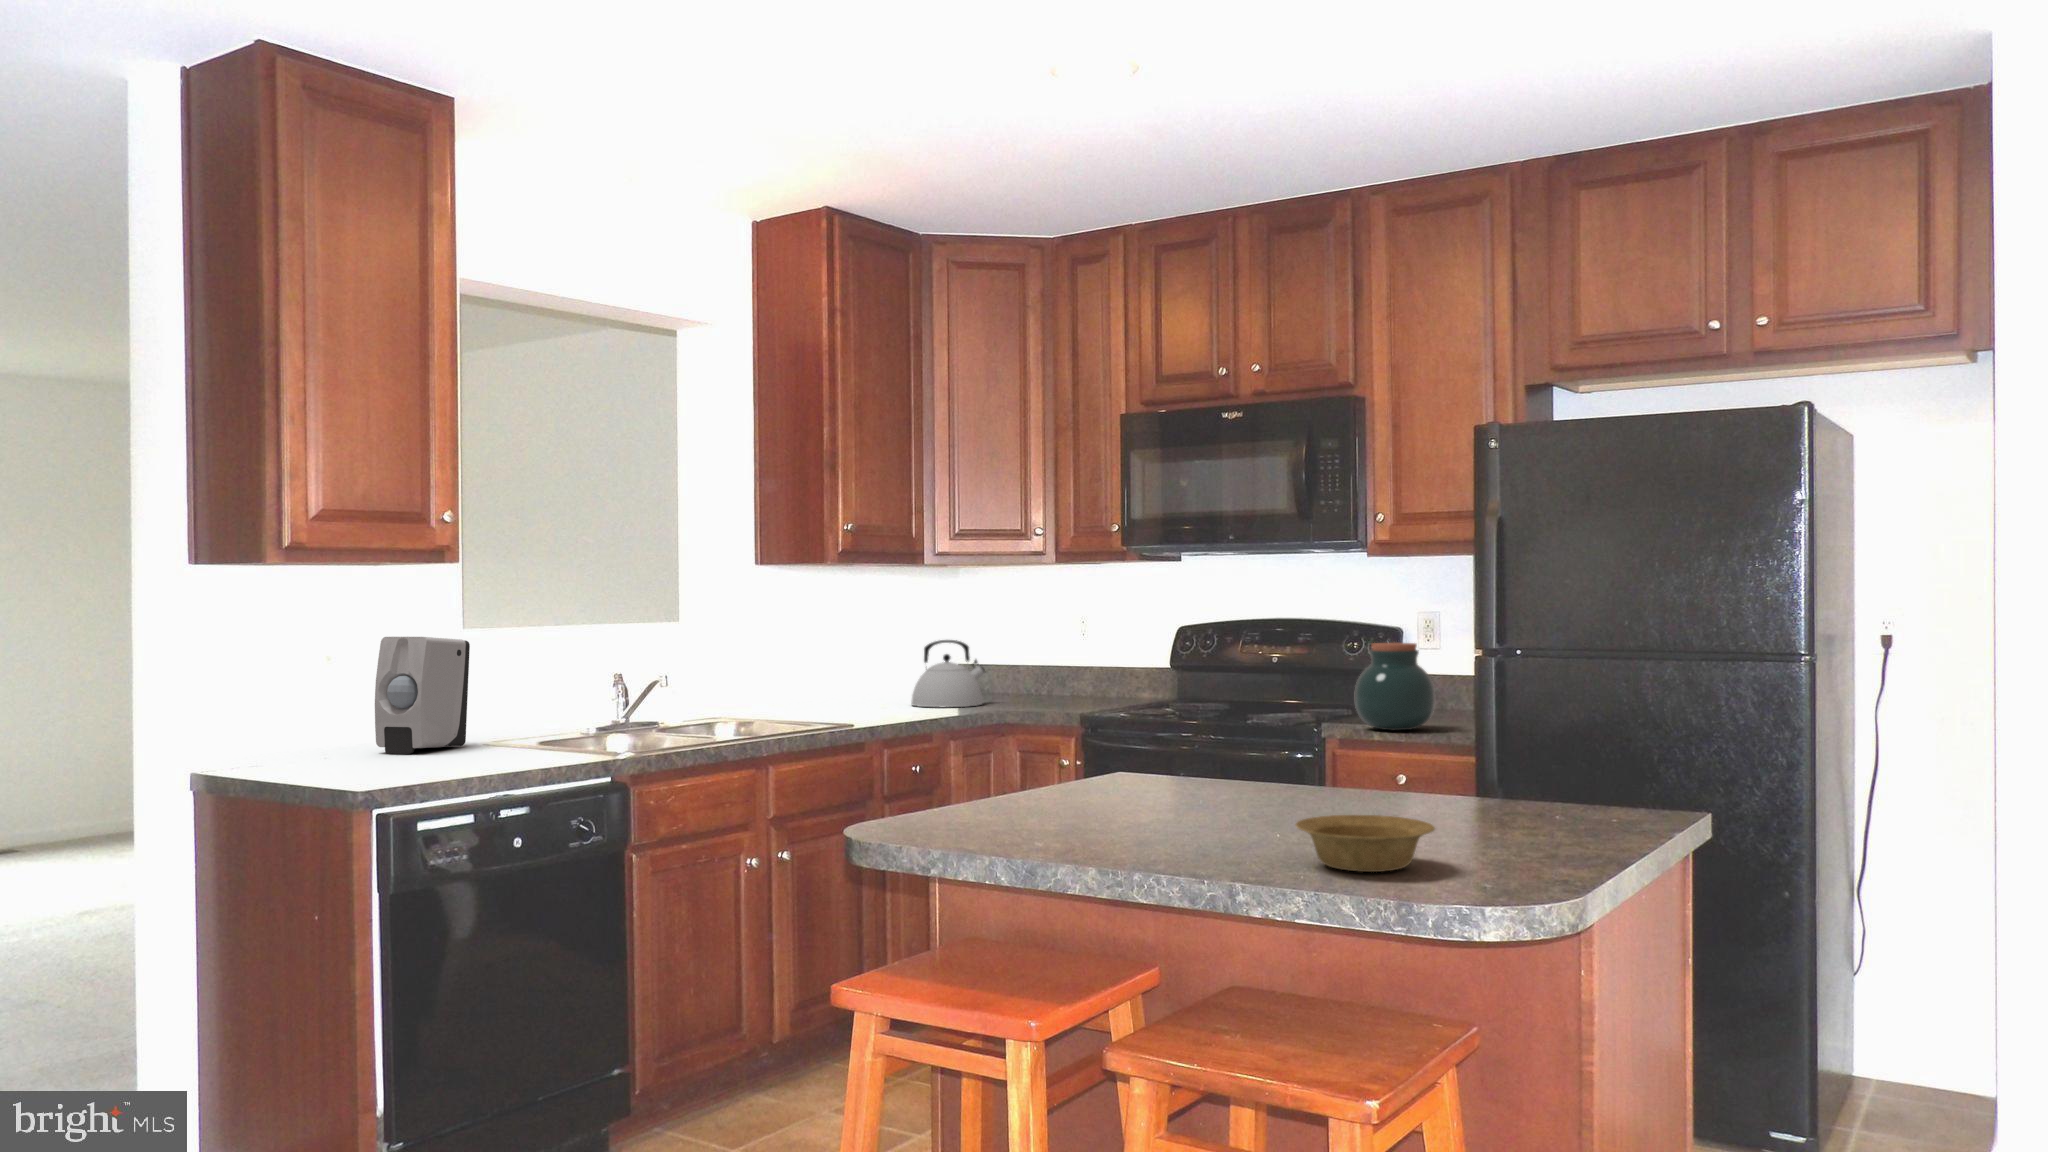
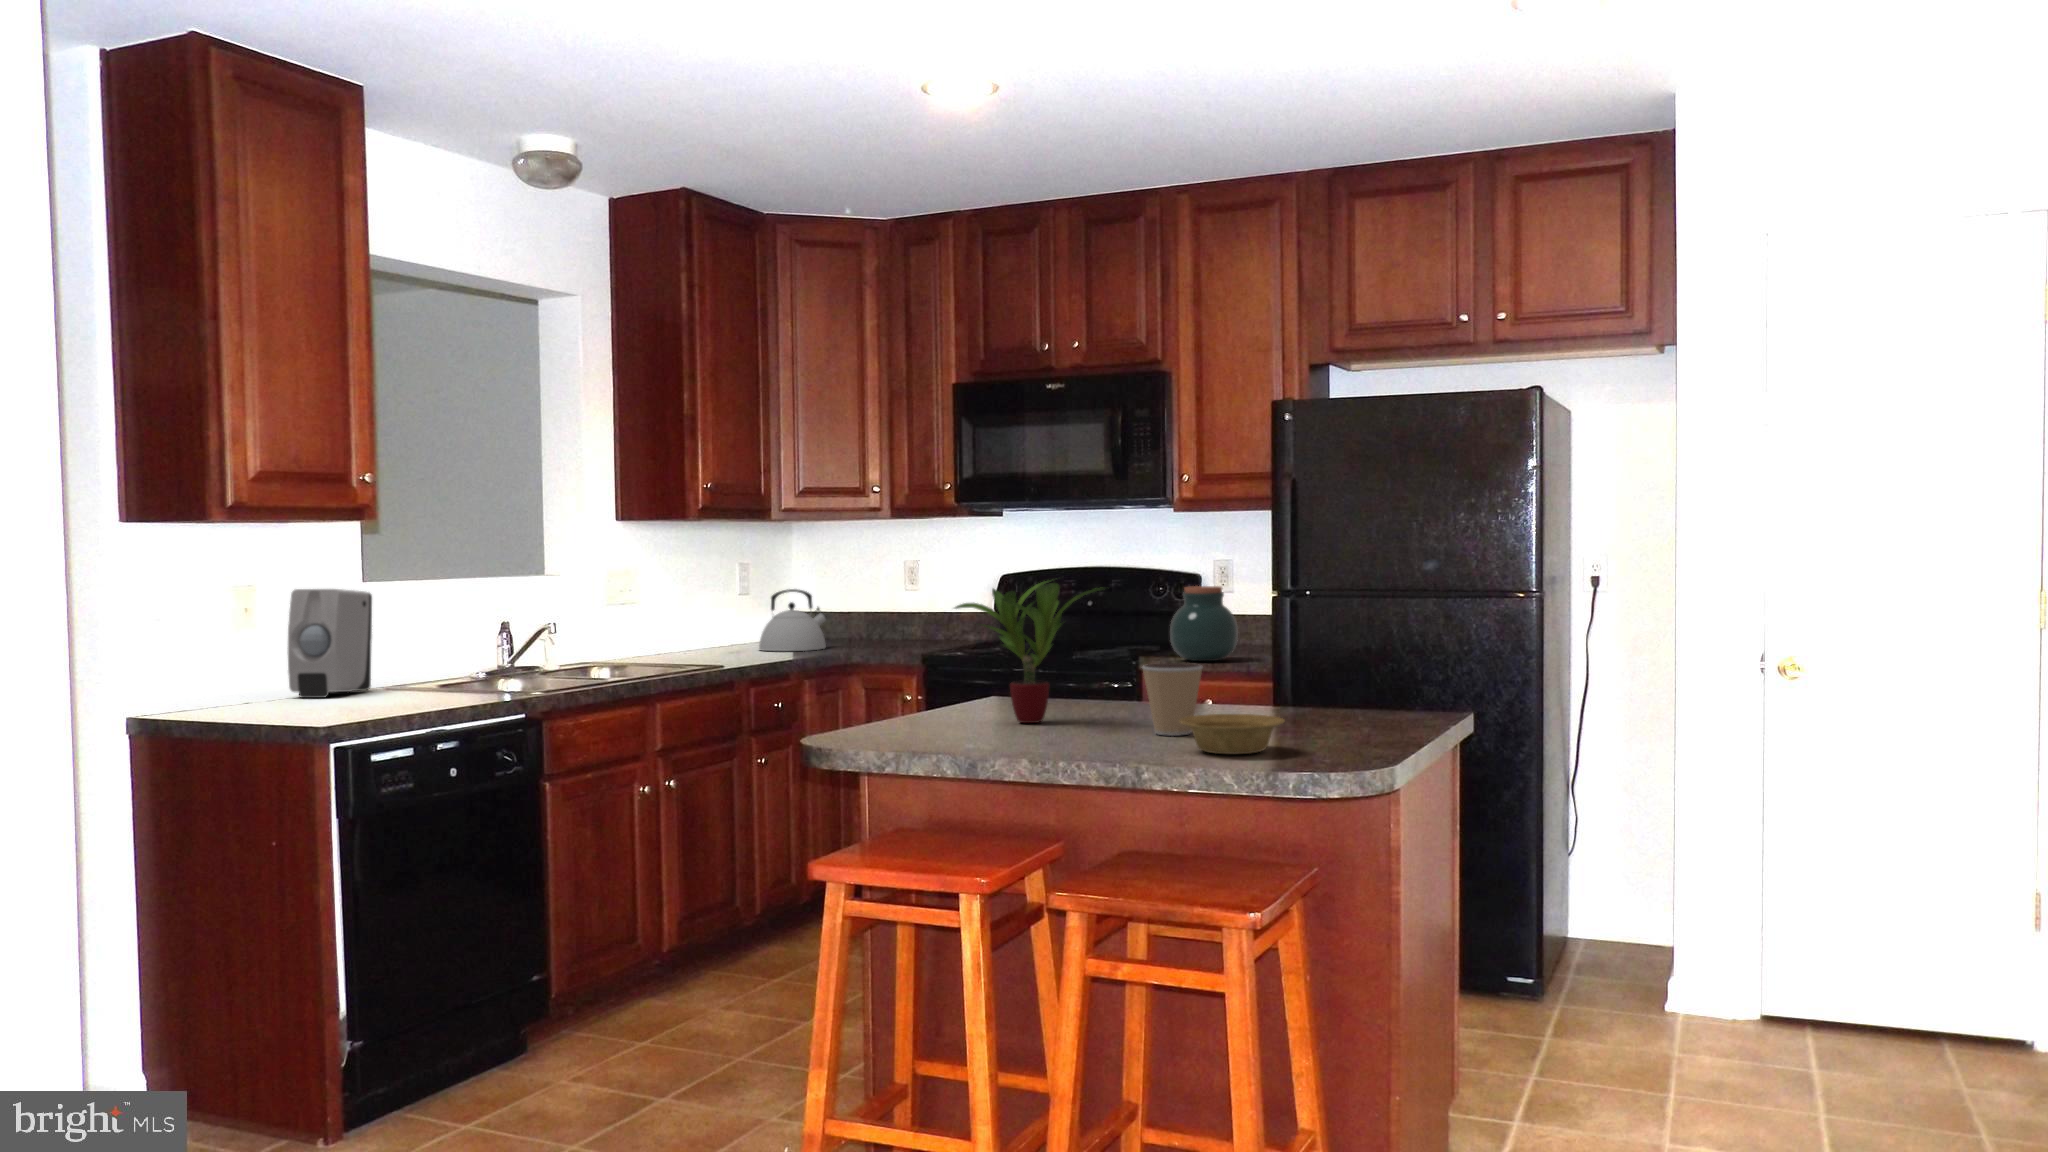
potted plant: none [1044,633,1233,812] -> present [955,581,1105,723]
coffee cup: none [1263,744,1341,838] -> present [1142,663,1202,736]

